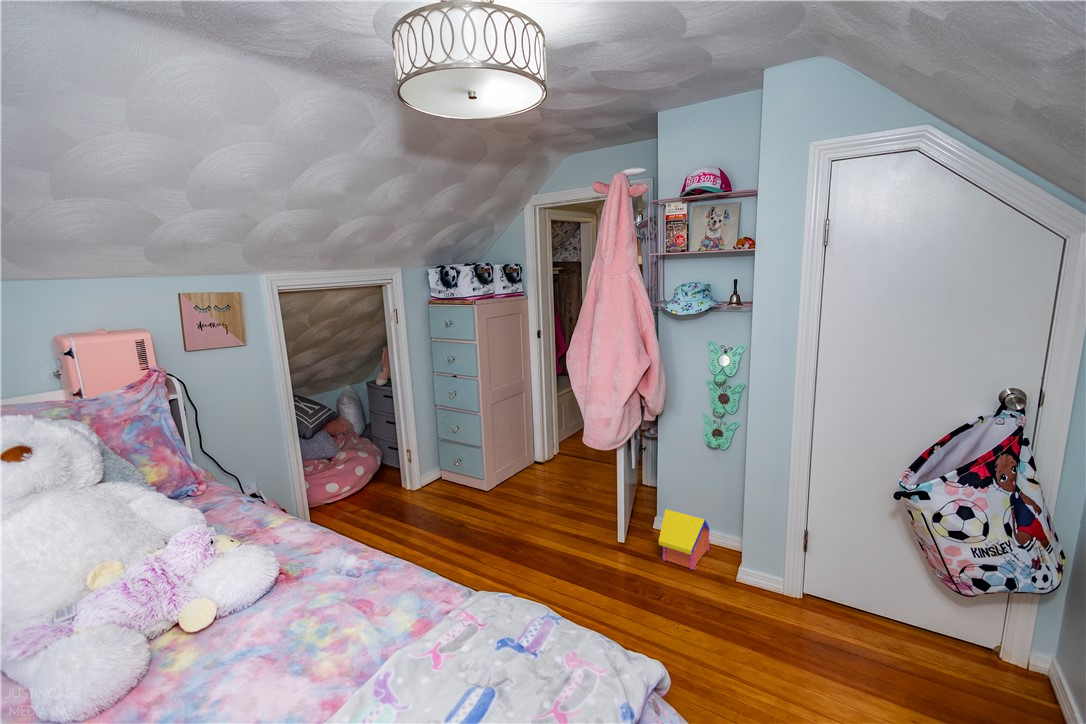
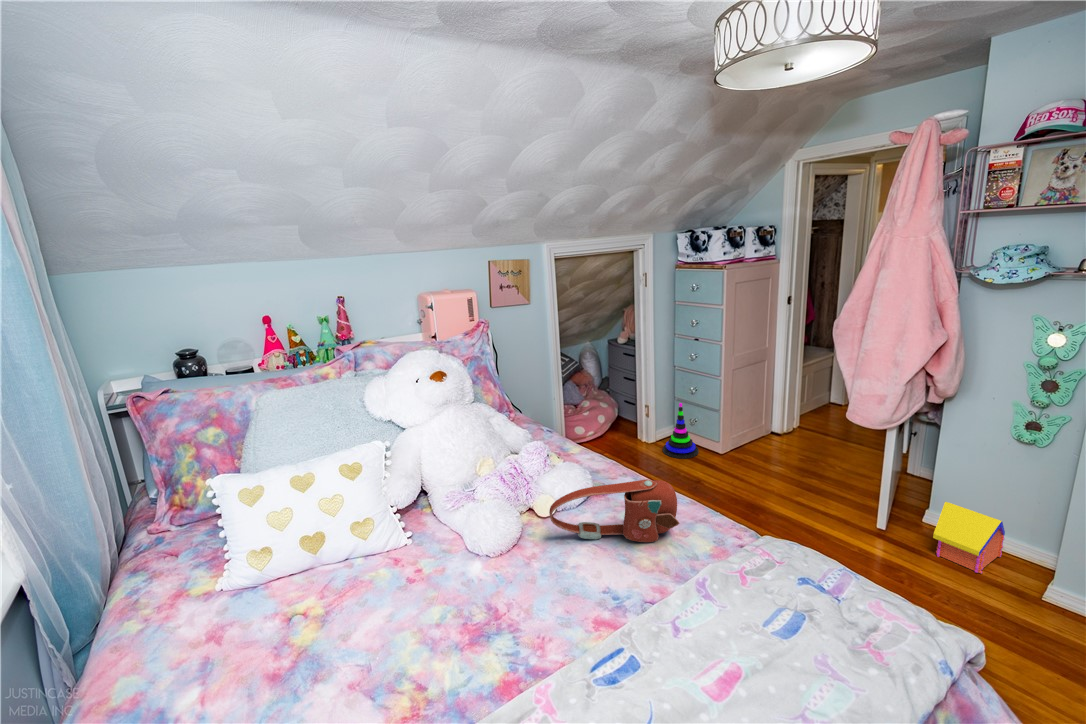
stacking toy: none [427,444,464,503] -> present [663,403,699,459]
handbag: none [194,554,373,649] -> present [549,479,679,542]

